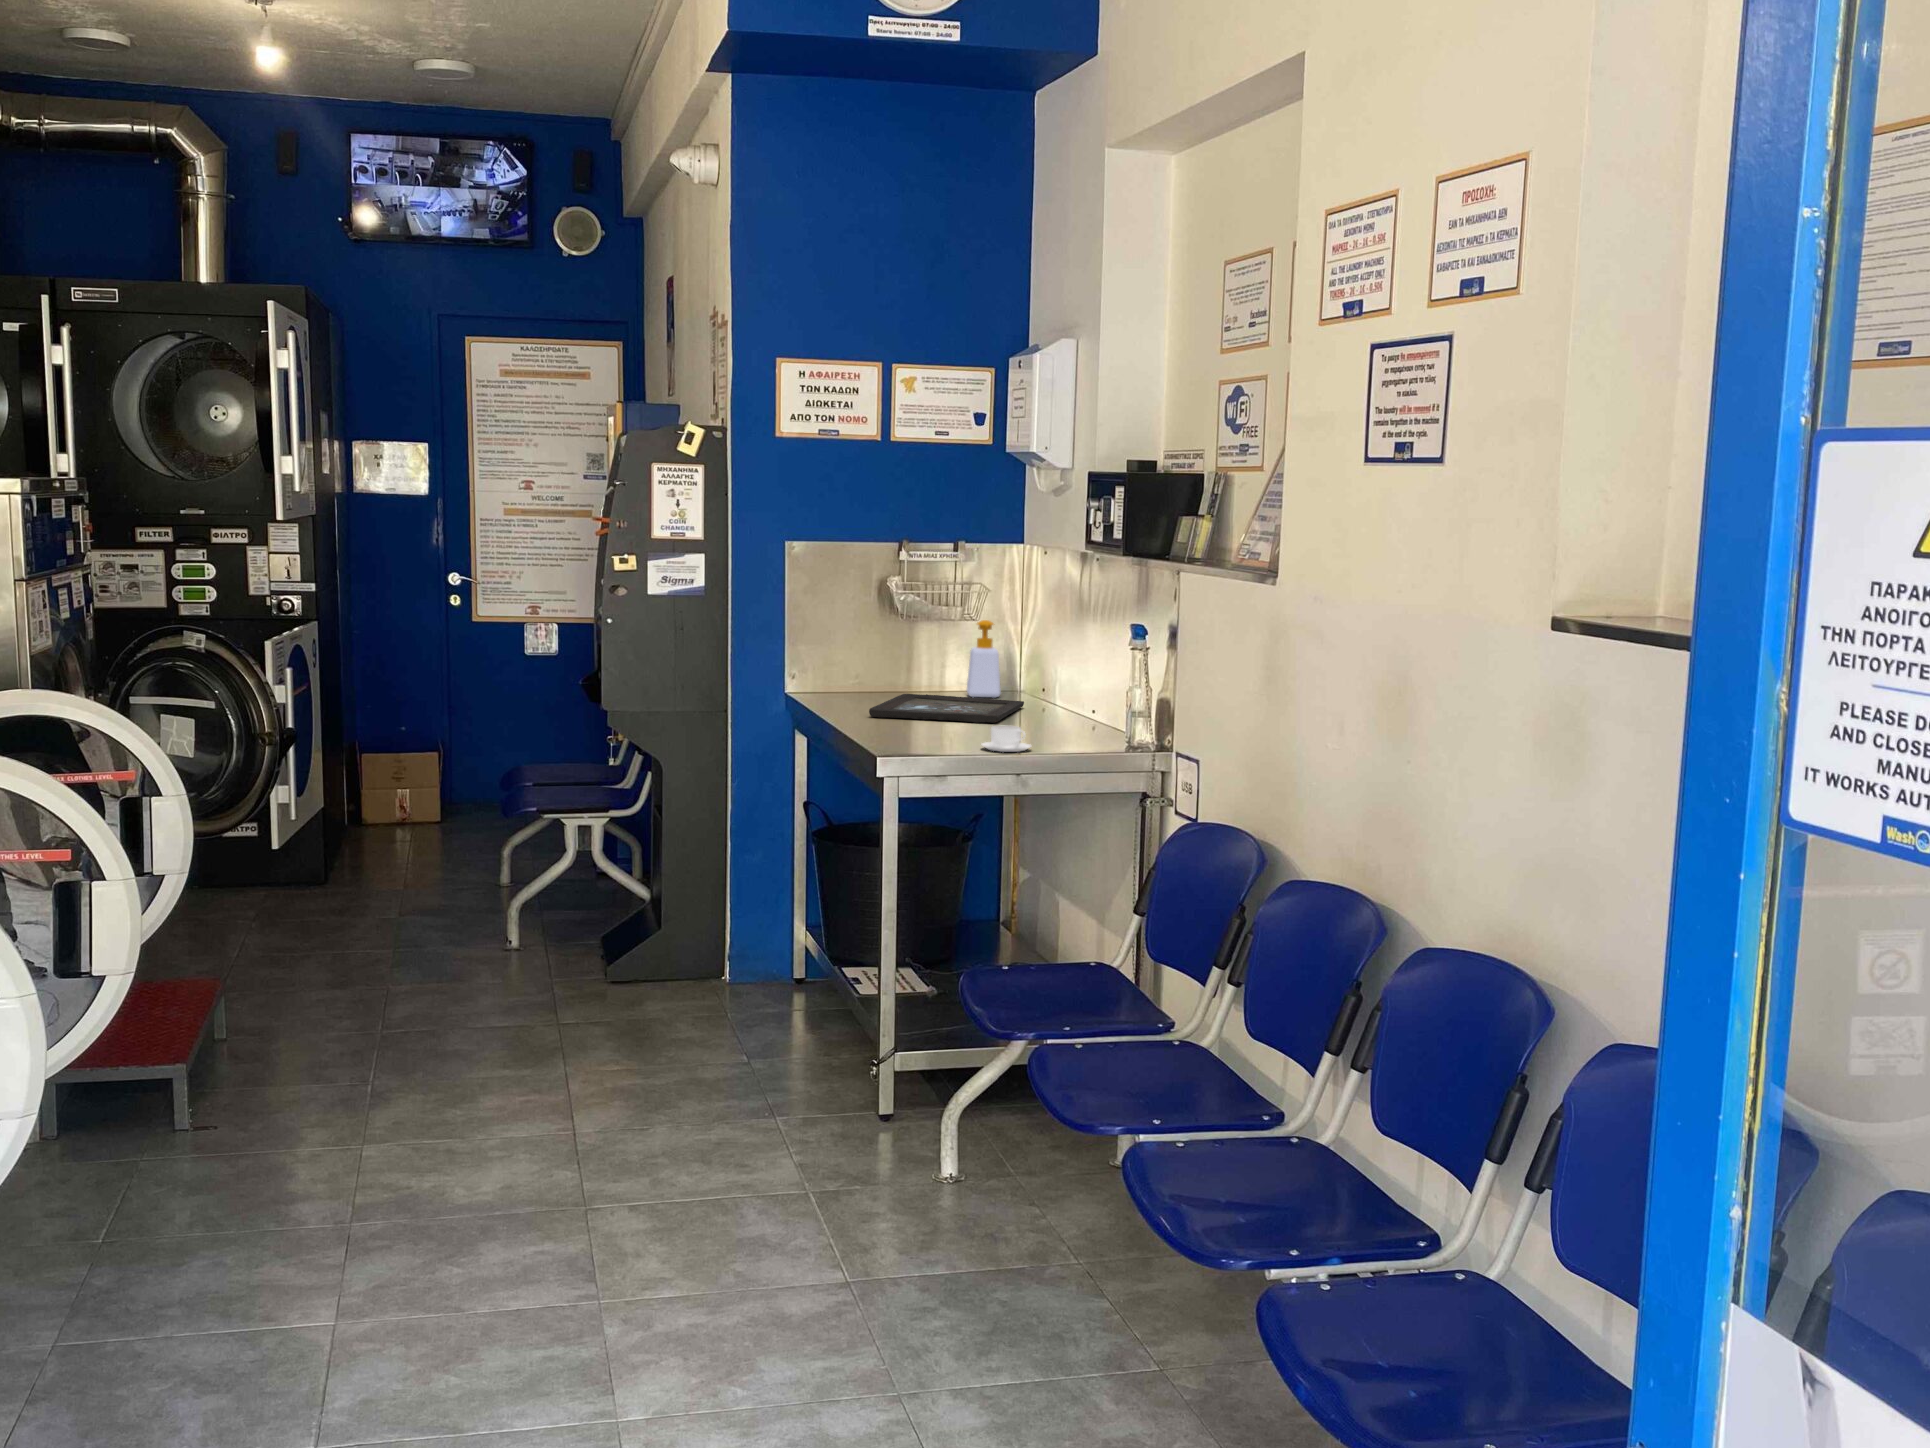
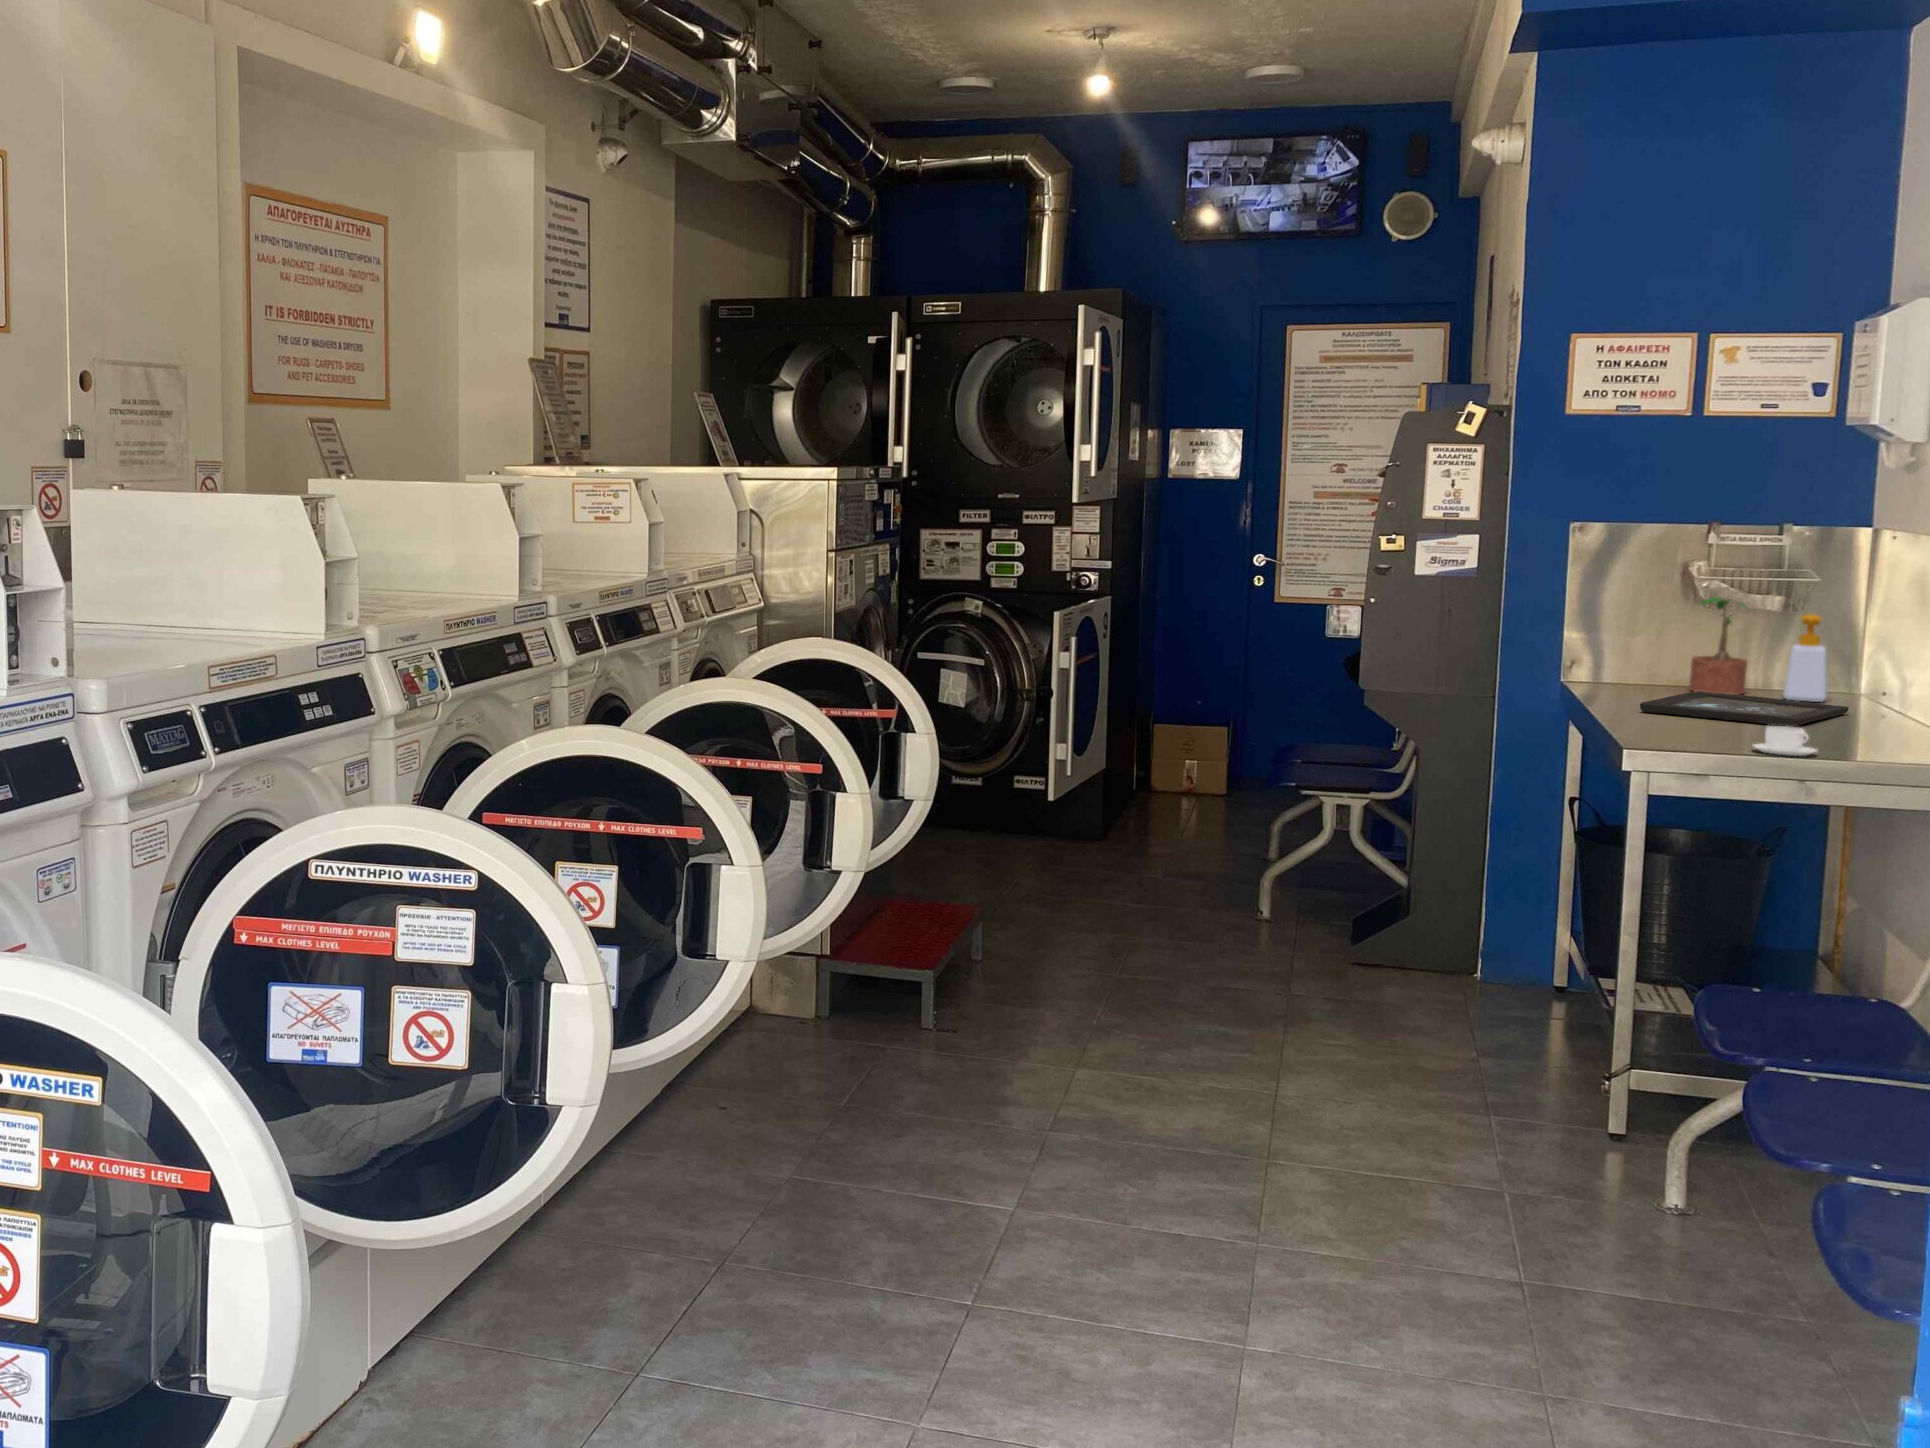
potted plant: none [891,607,941,695] -> present [1690,598,1747,695]

